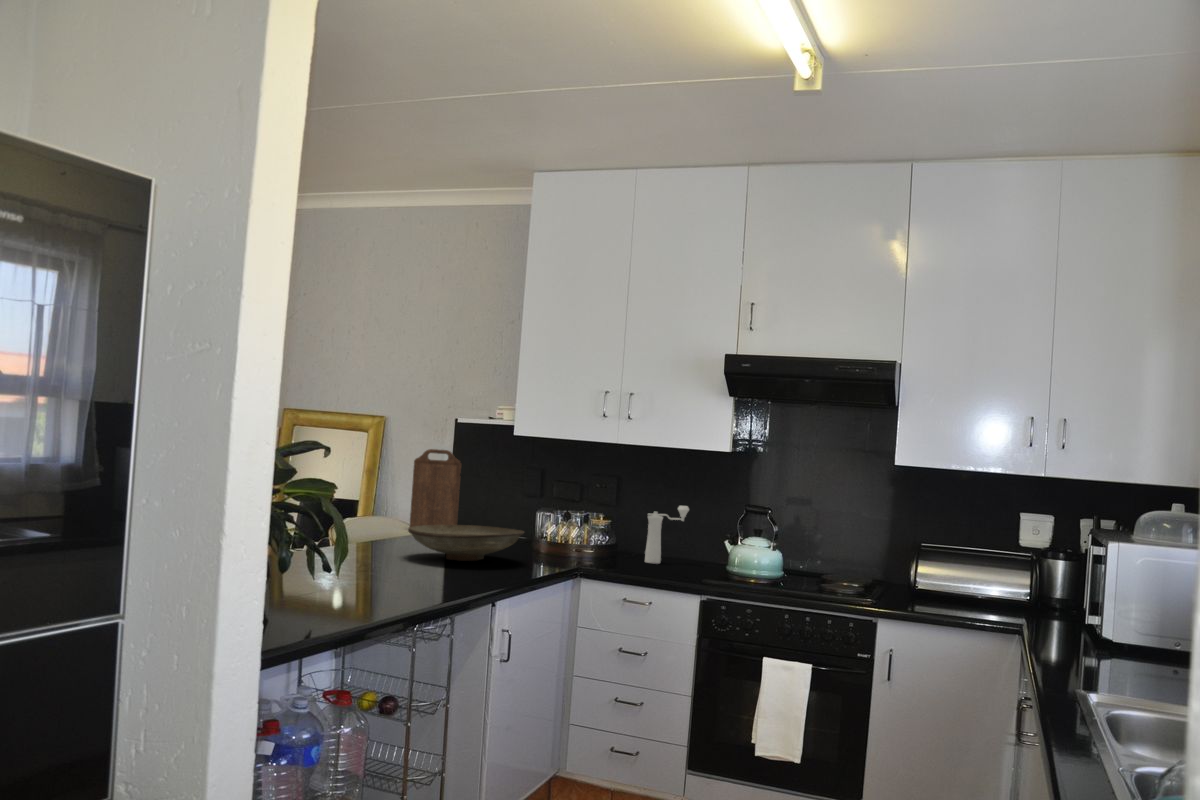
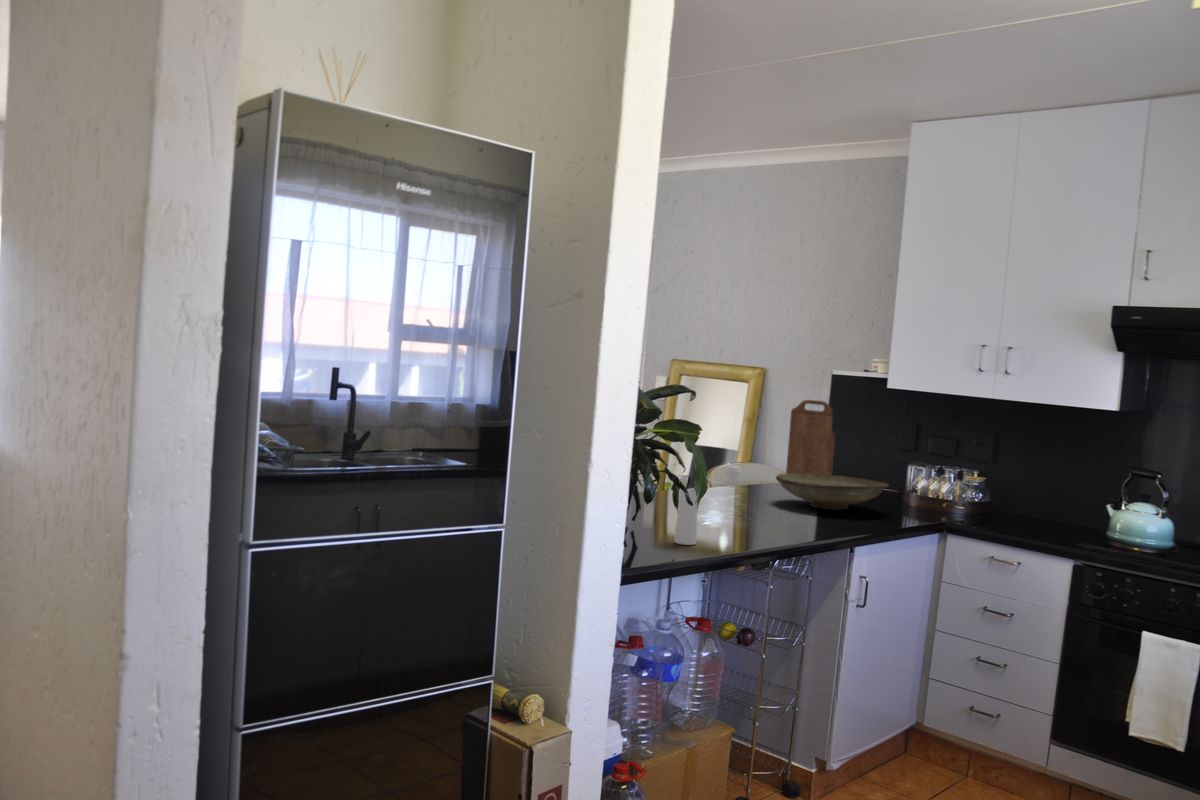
pepper mill: present [645,506,689,563] -> present [675,466,741,545]

